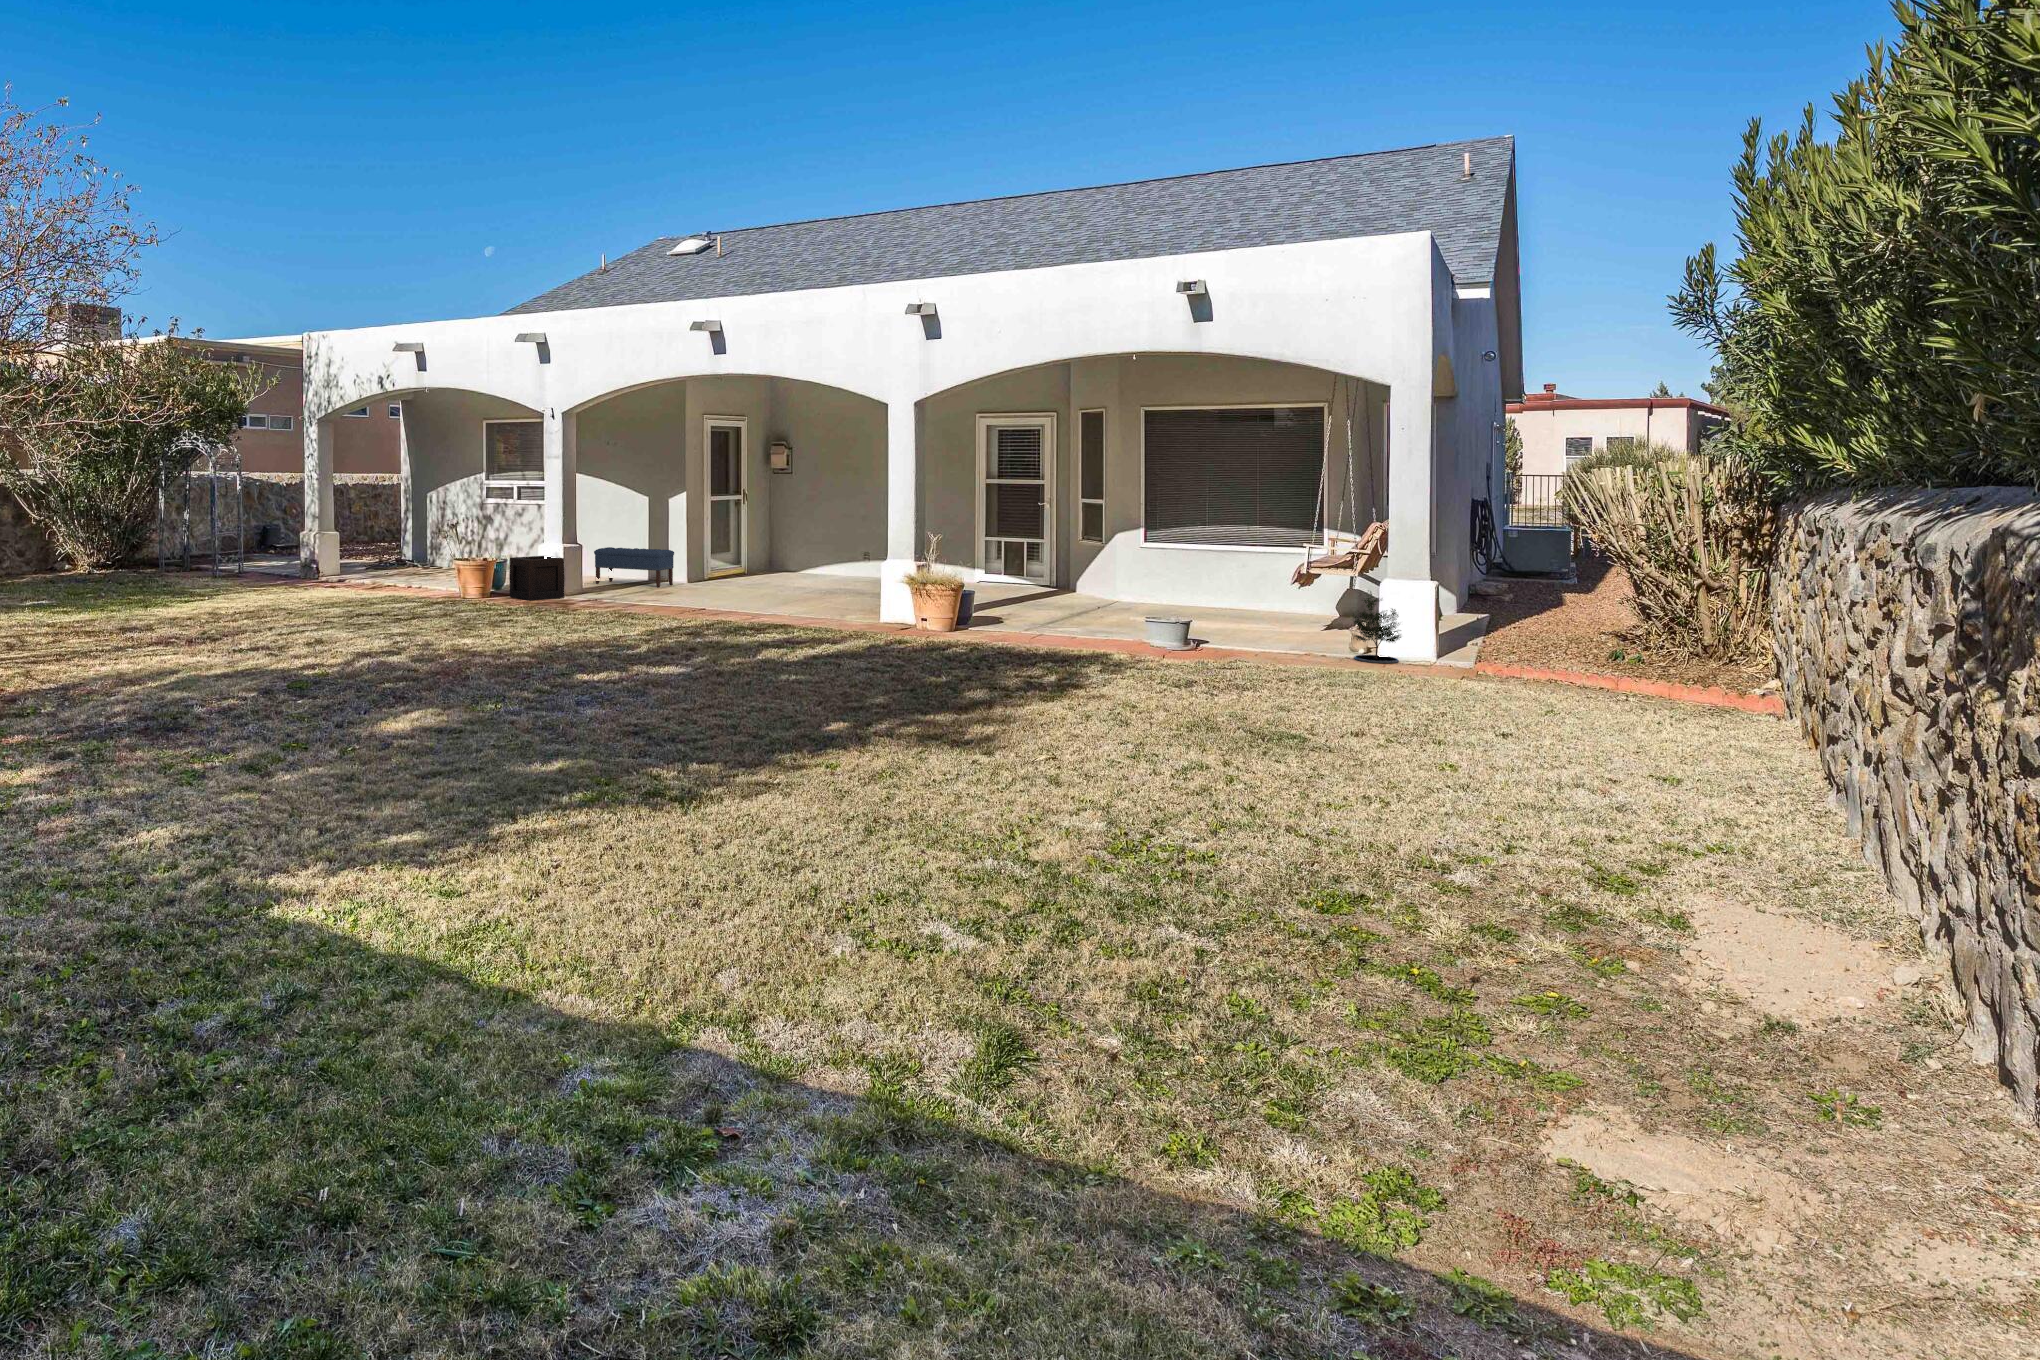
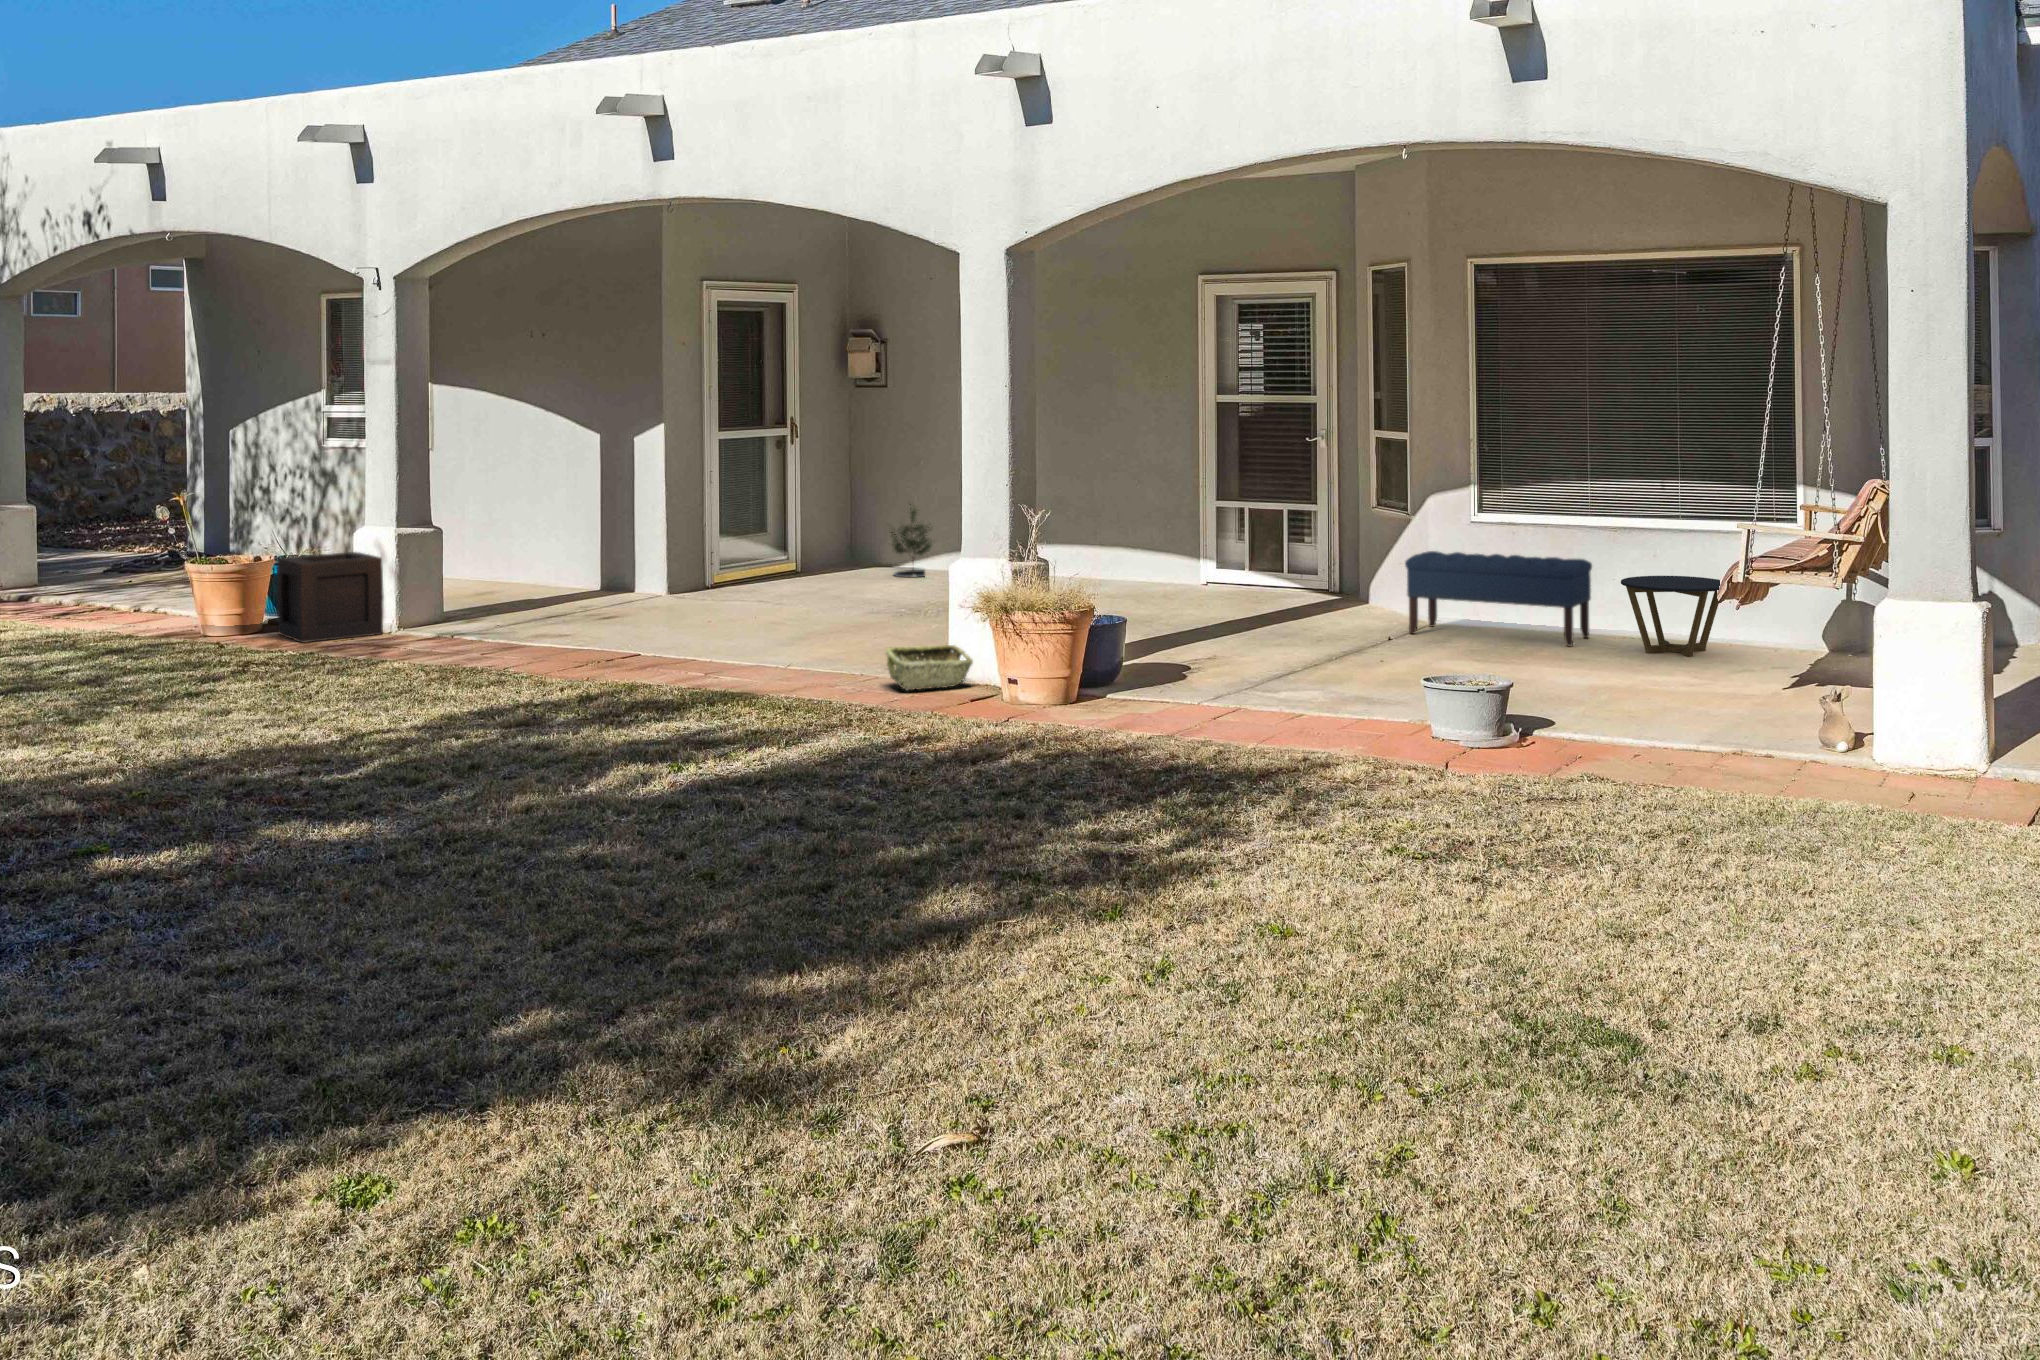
bench: present [594,547,674,588] -> present [1405,551,1592,646]
side table: none [1226,575,1286,616] -> present [1621,576,1720,657]
potted tree: present [1353,591,1401,664] -> present [890,504,932,577]
woven basket: none [855,602,900,623] -> present [886,645,973,690]

